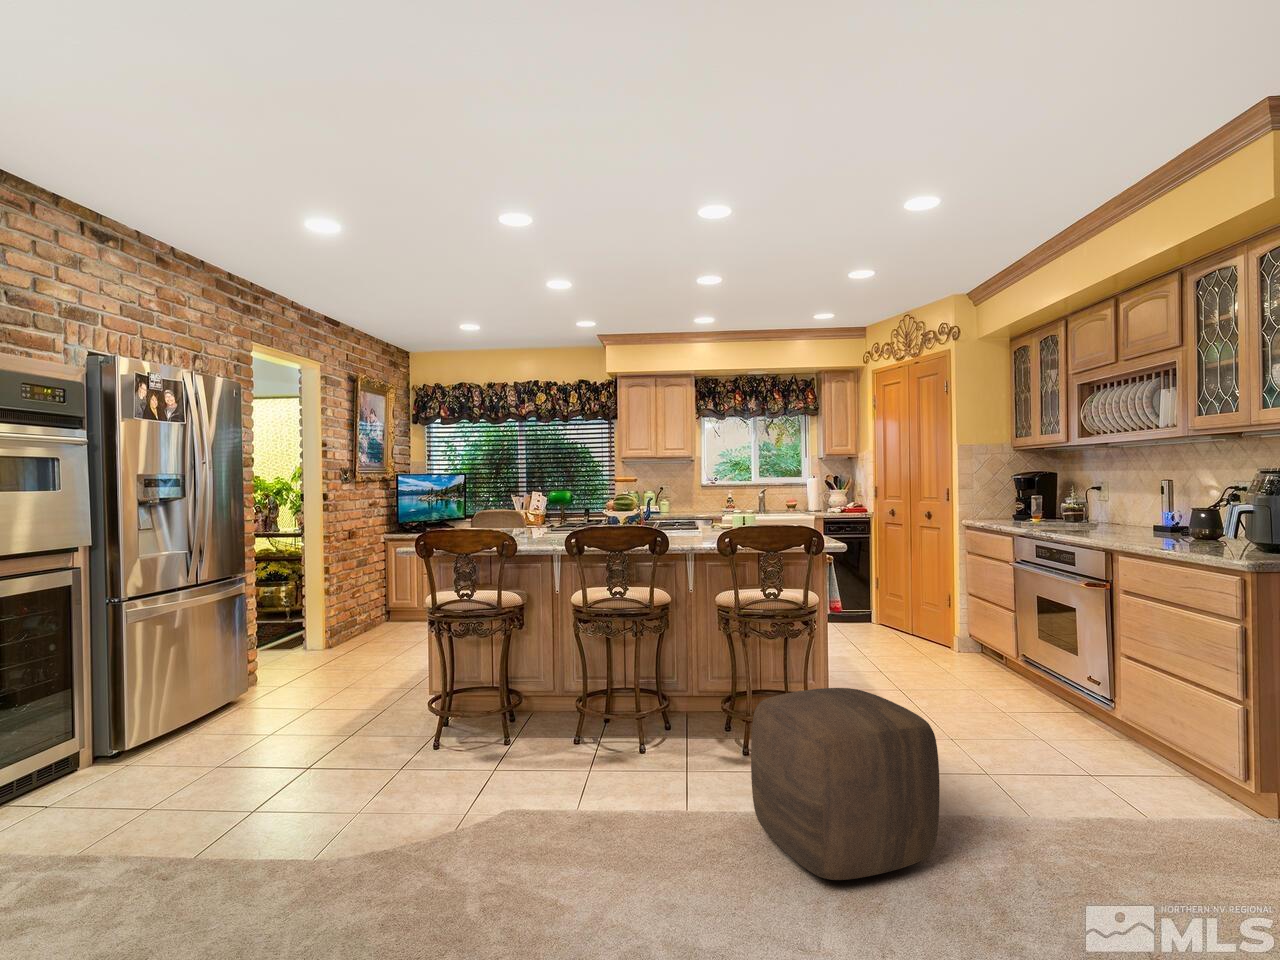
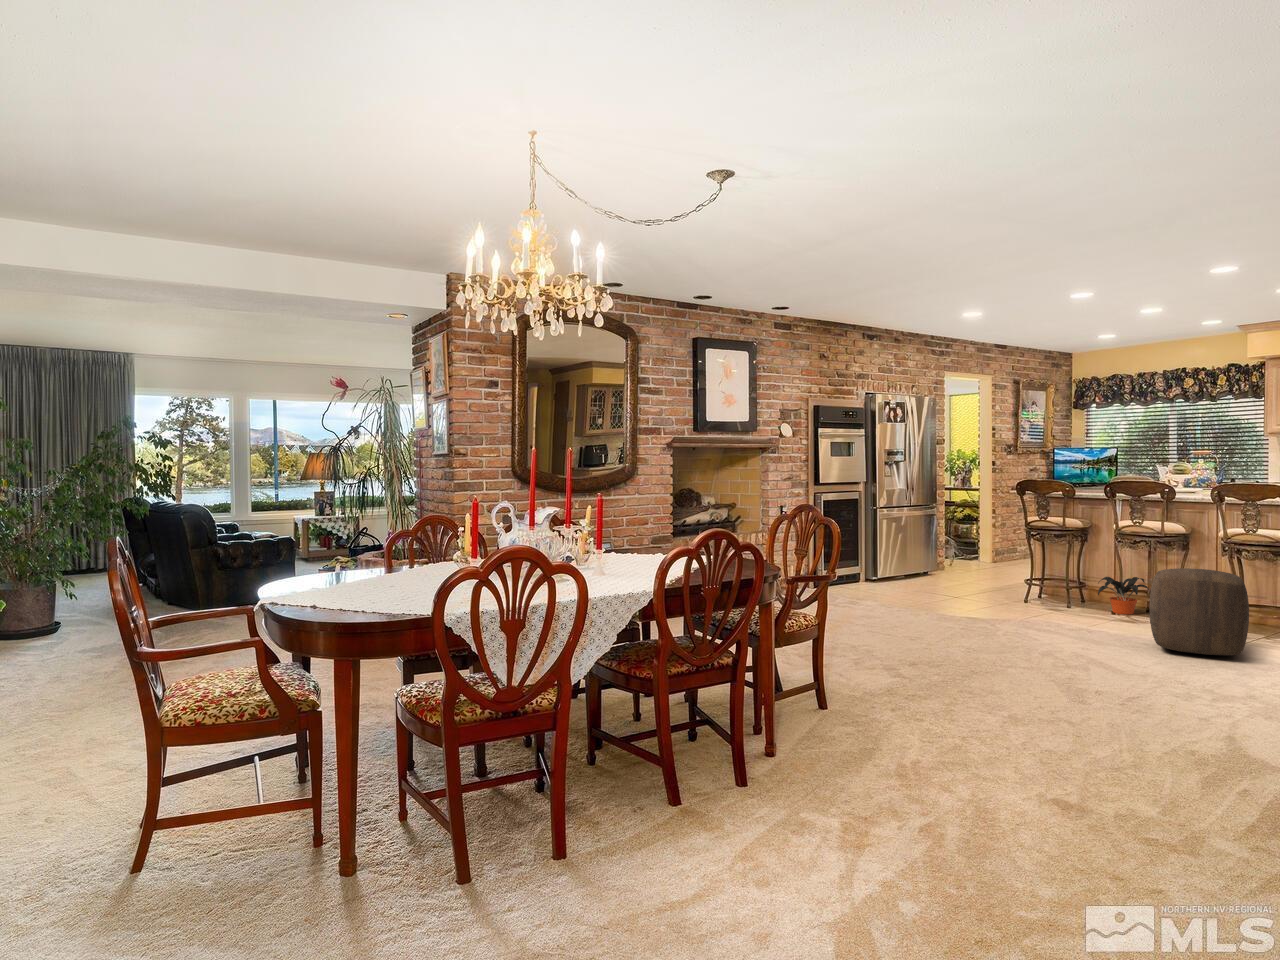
potted plant: none [568,679,645,750] -> present [1098,577,1149,614]

